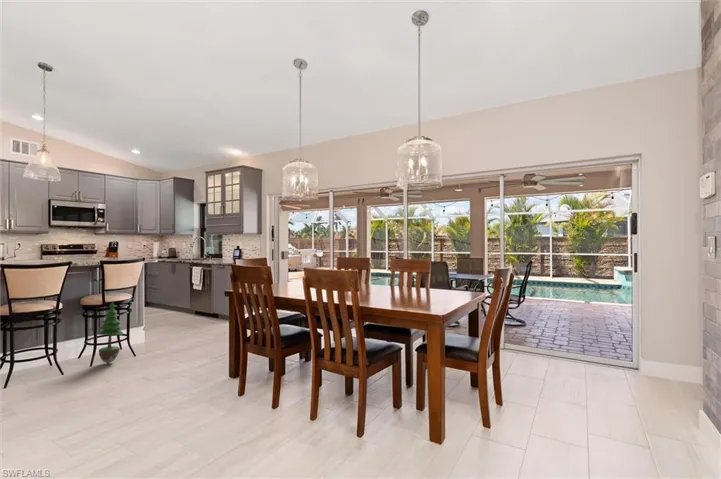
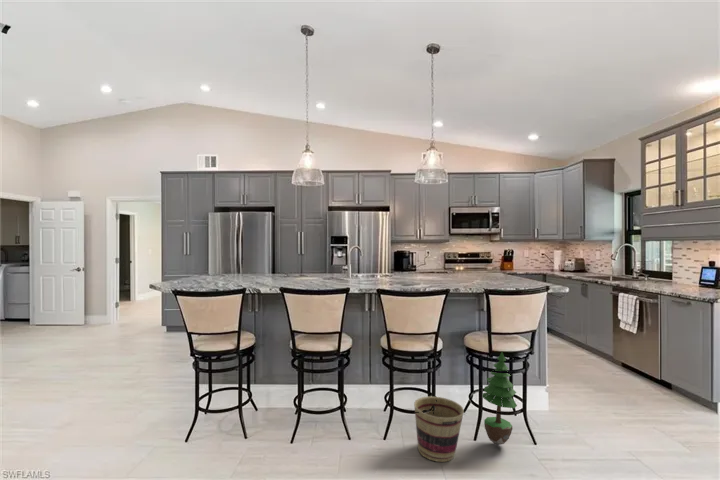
basket: none [39,342,84,382] -> present [414,396,464,462]

